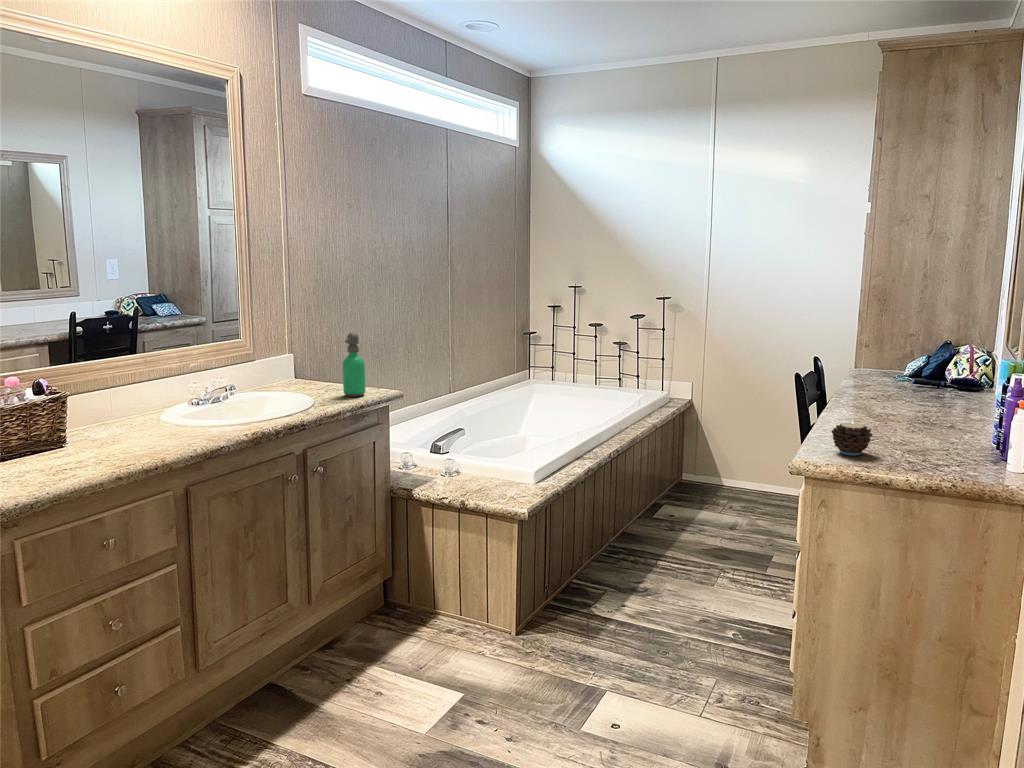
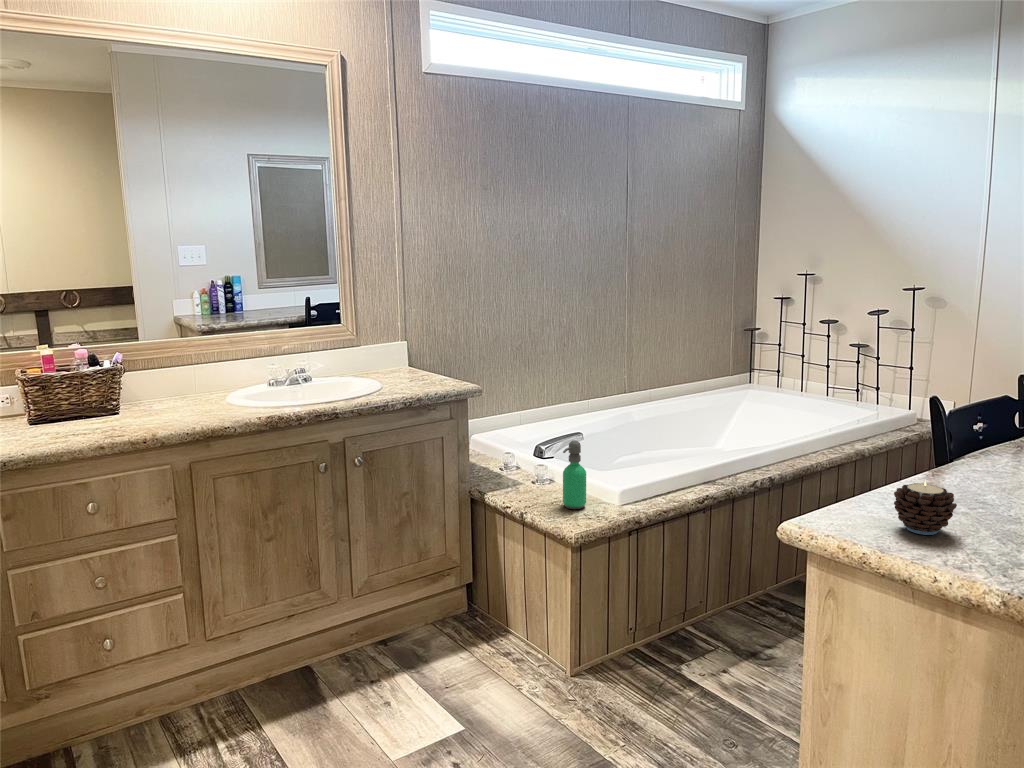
soap dispenser: present [343,333,366,397] -> present [563,440,586,509]

